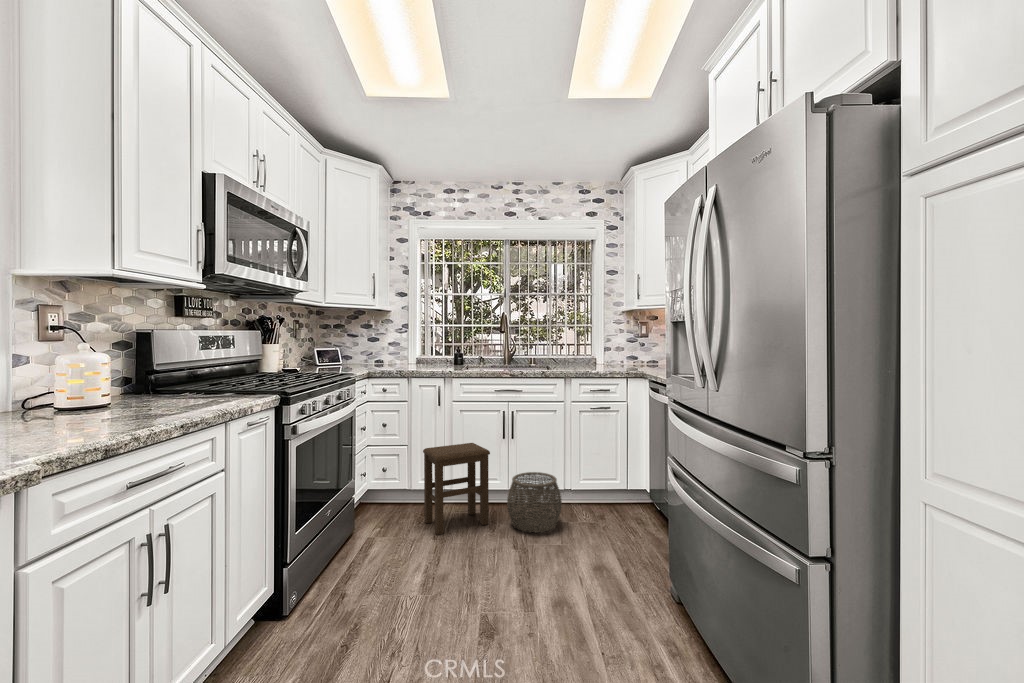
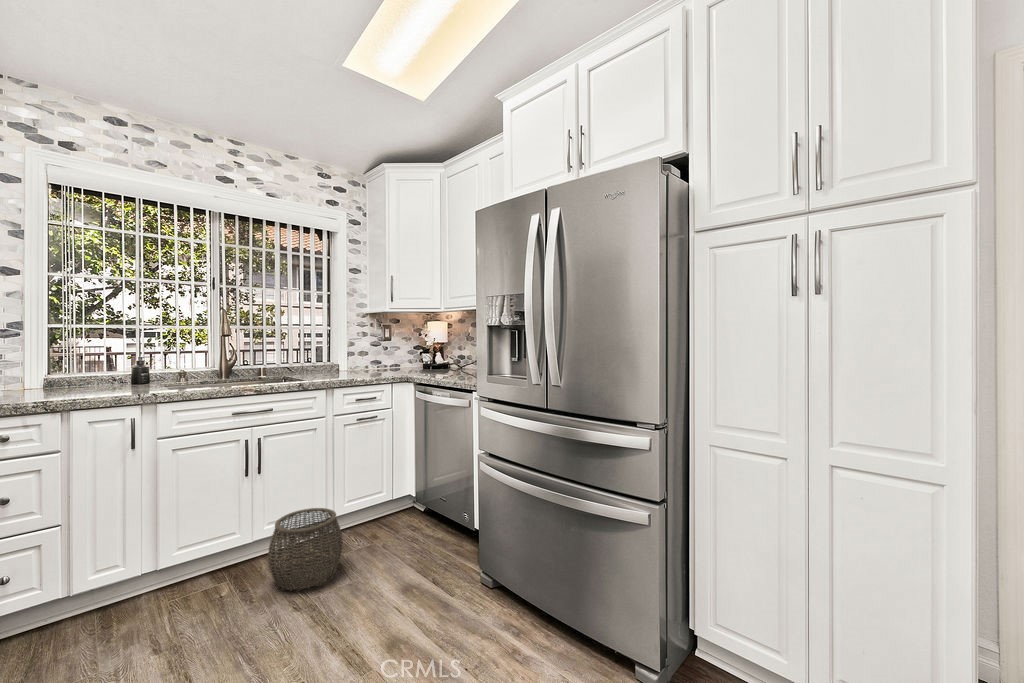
stool: present [423,443,490,535] -> none [114,493,242,650]

